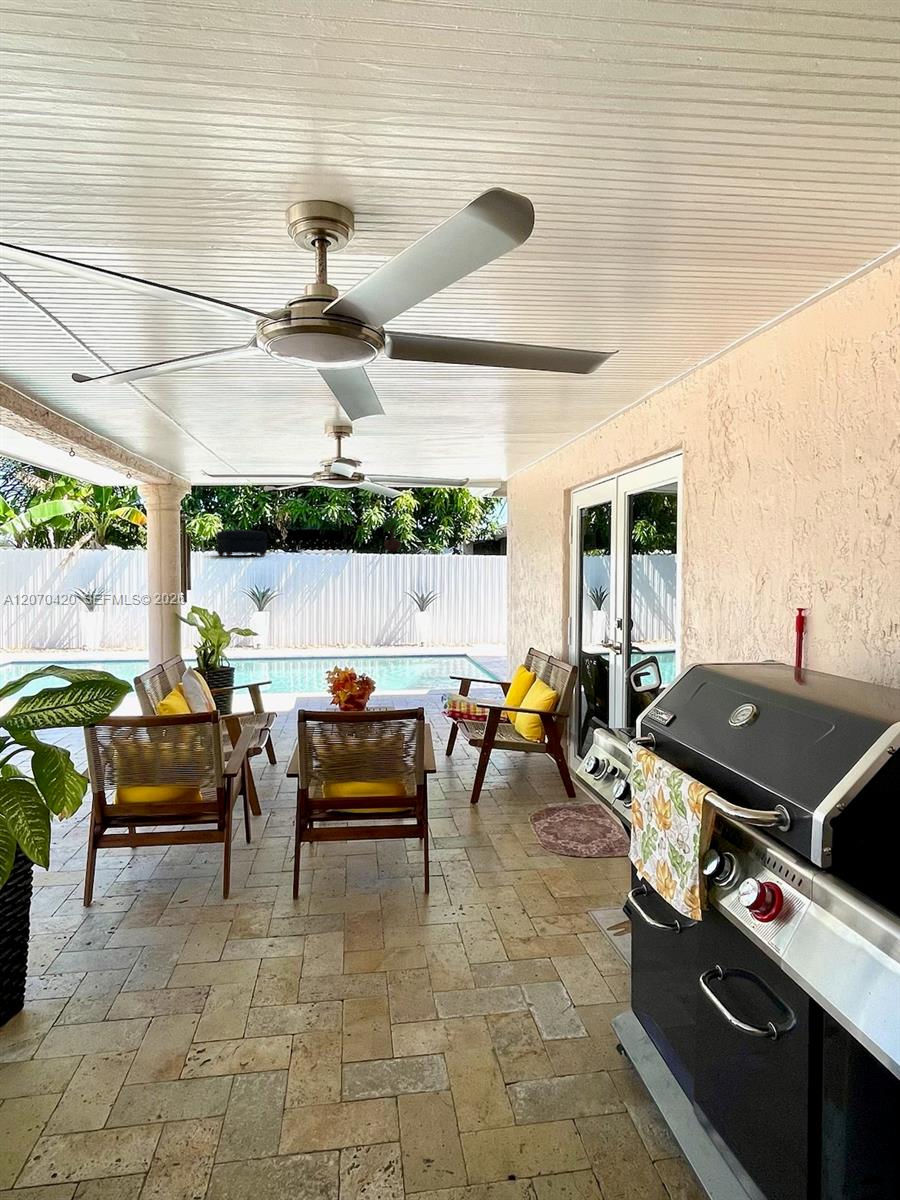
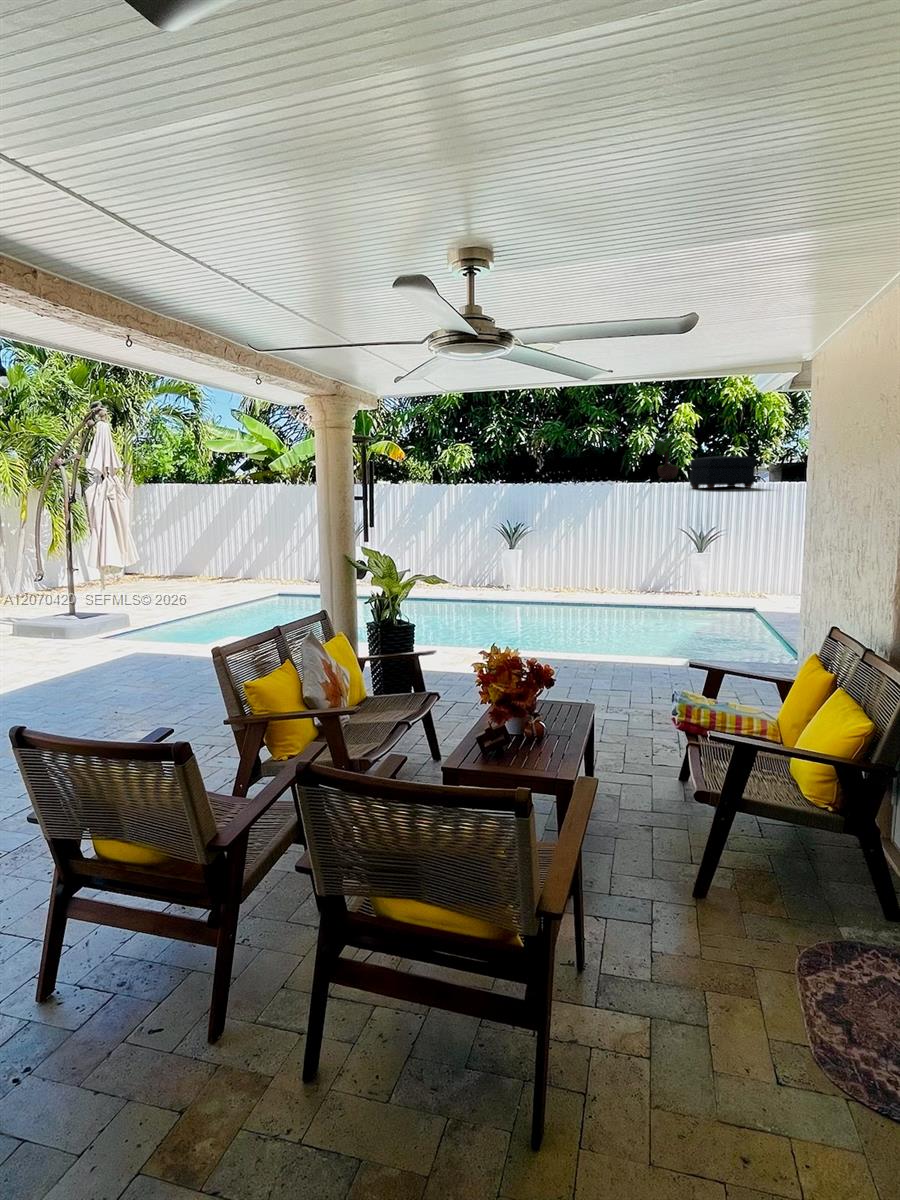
ottoman: present [216,530,267,556] -> present [690,456,756,489]

